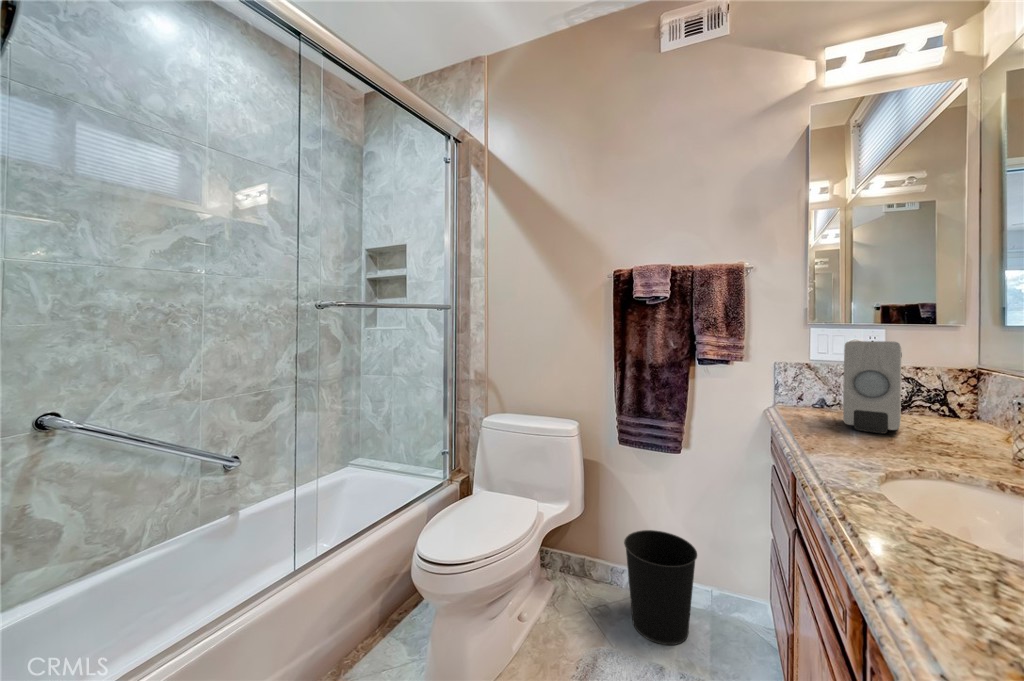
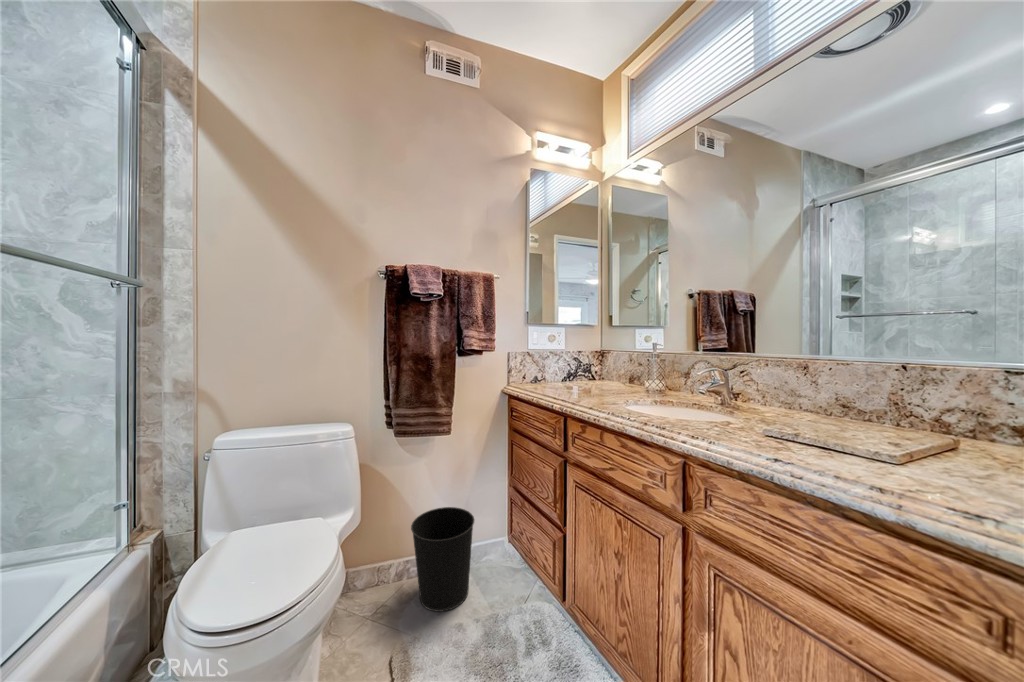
soap dispenser: present [843,341,902,434] -> none [561,333,595,392]

